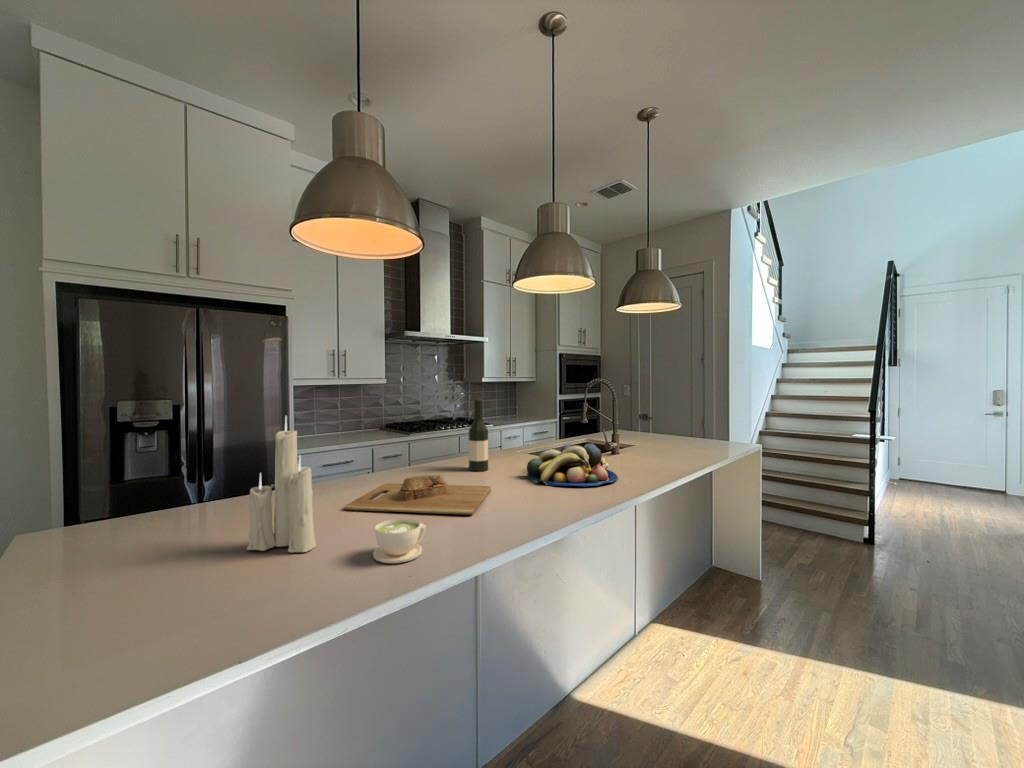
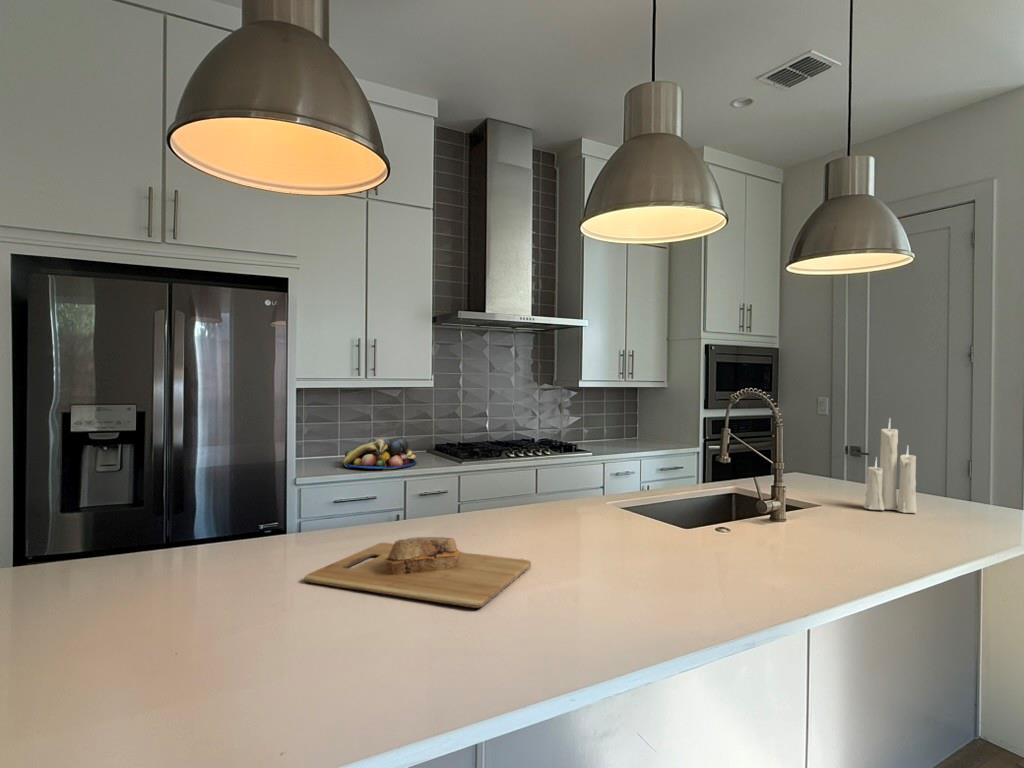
wine bottle: present [469,399,488,471] -> none [516,419,546,532]
candle: present [247,417,316,552] -> present [864,421,916,513]
fruit bowl: present [526,444,618,486] -> present [343,439,416,469]
coffee cup: present [373,519,426,563] -> none [298,610,383,681]

